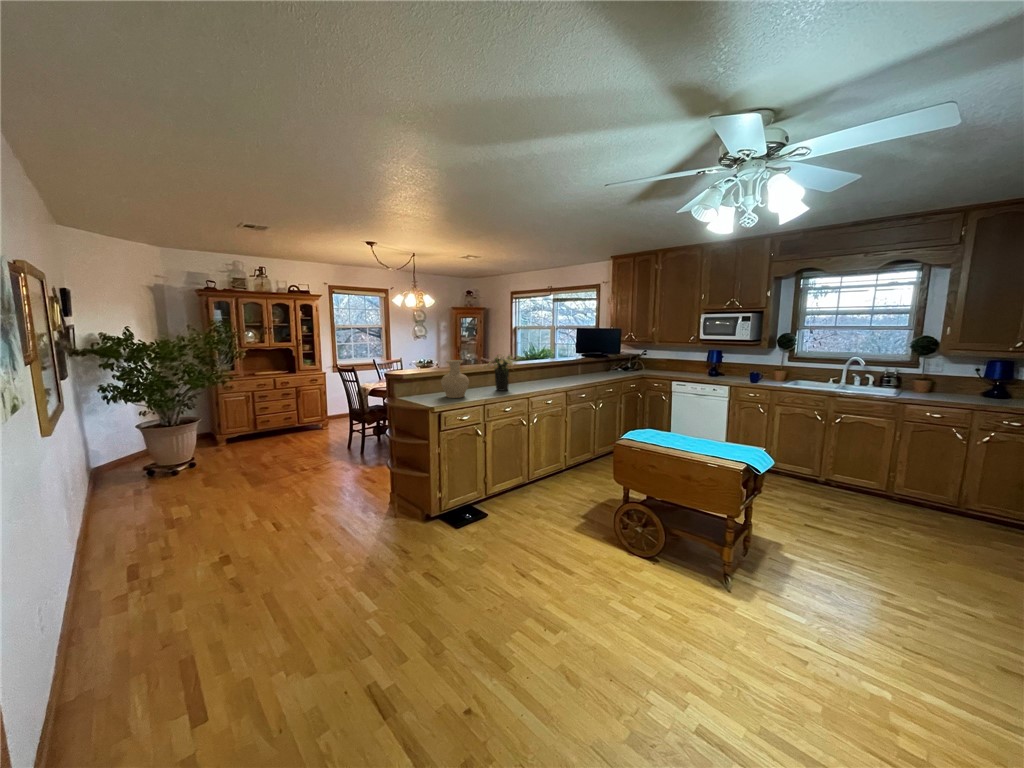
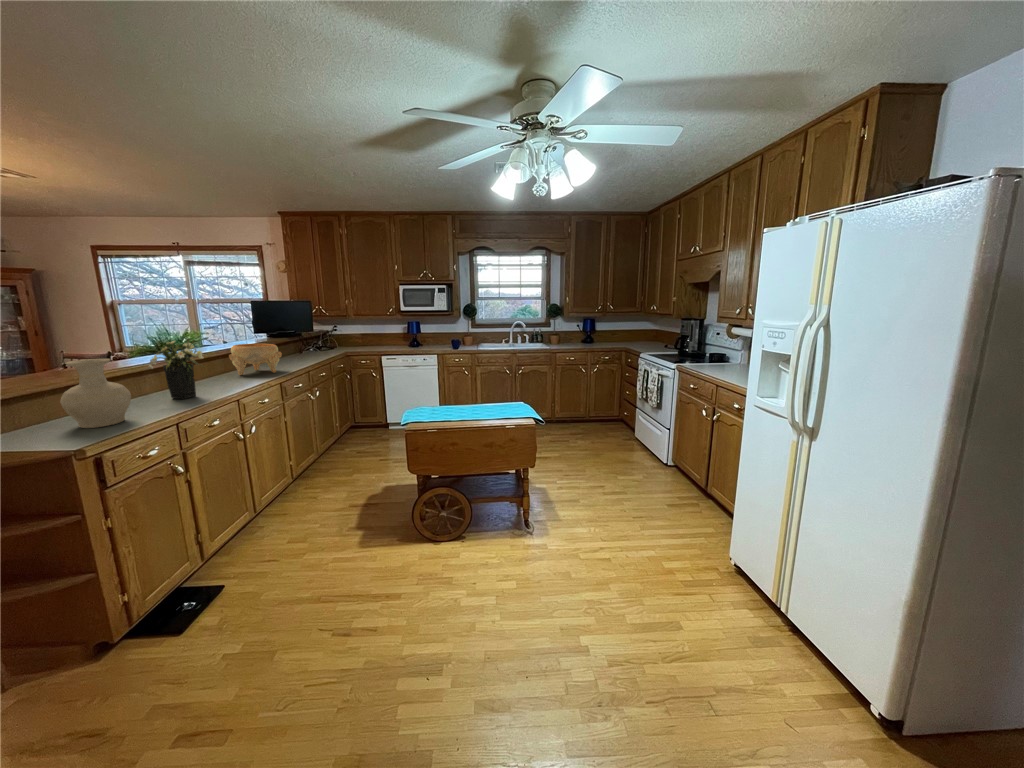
decorative bowl: none [542,359,575,383] -> present [229,344,282,375]

